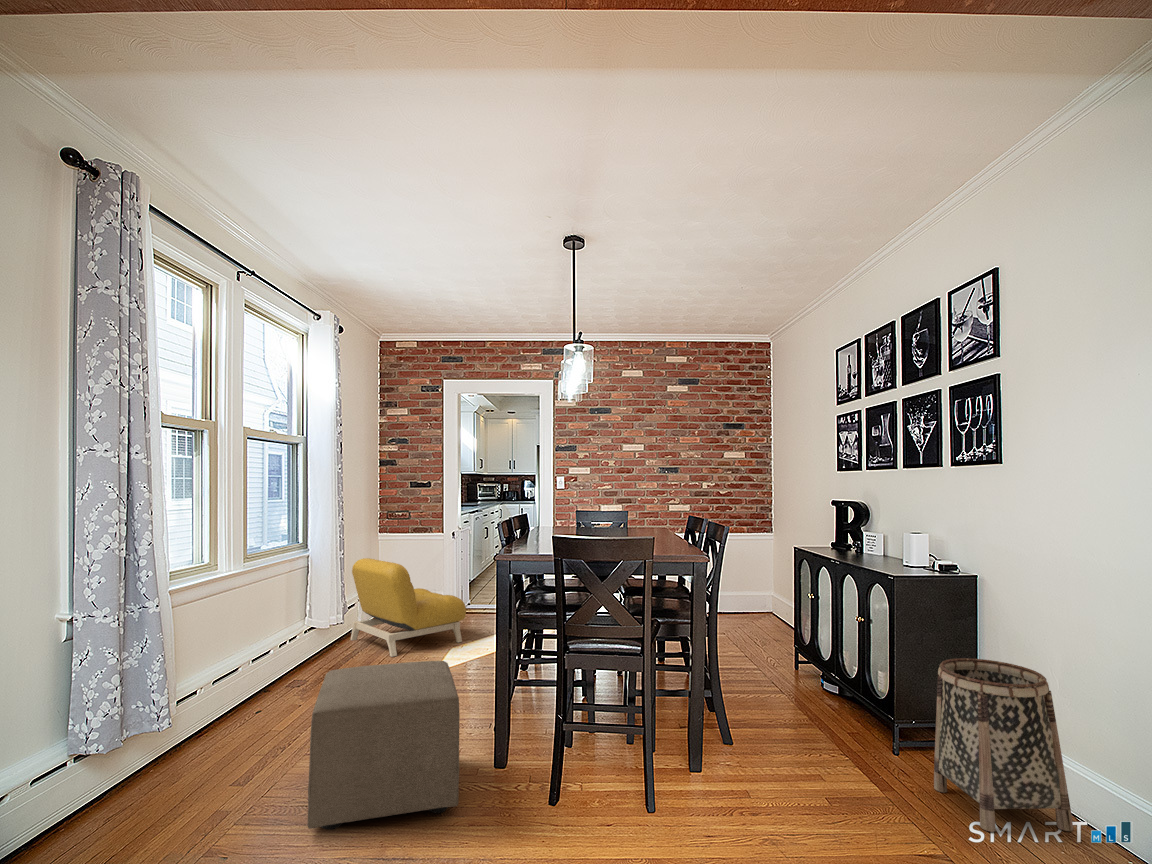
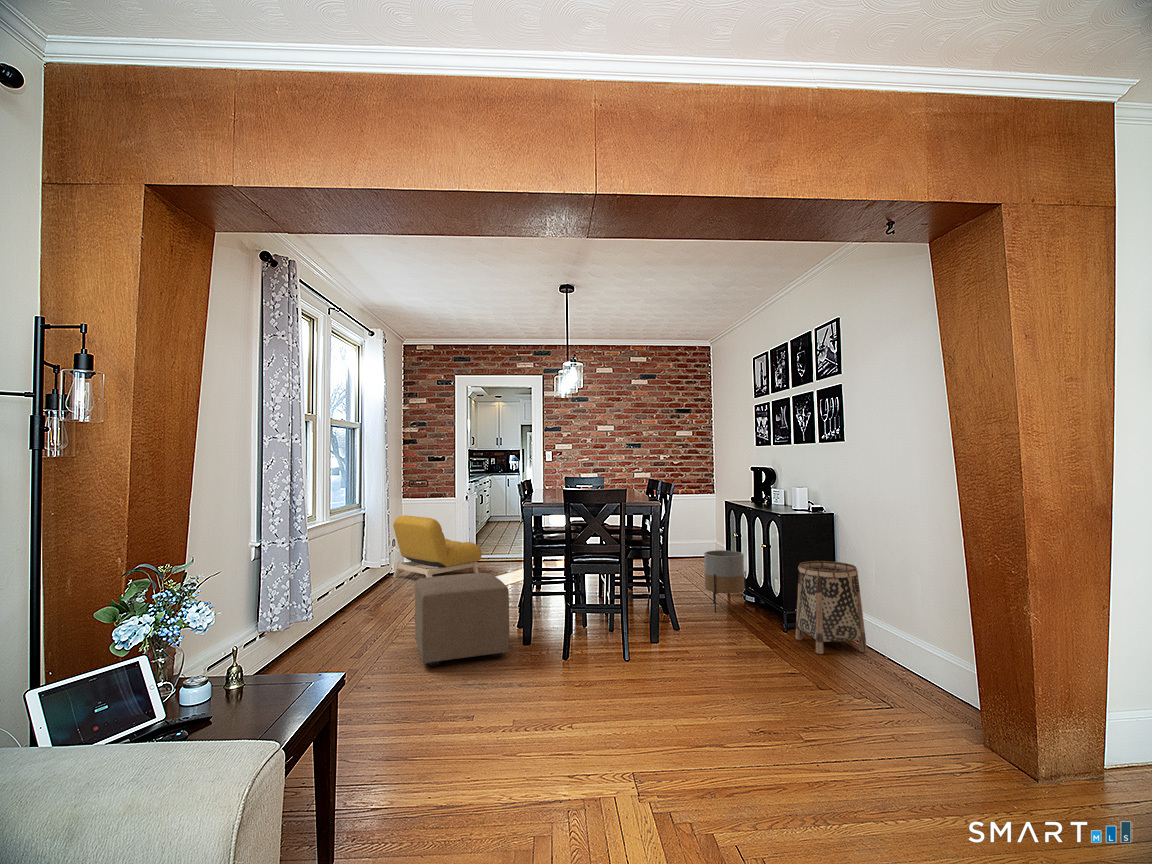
planter: none [773,624,838,723] -> present [704,550,747,613]

